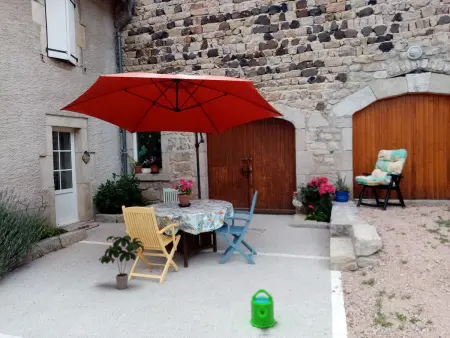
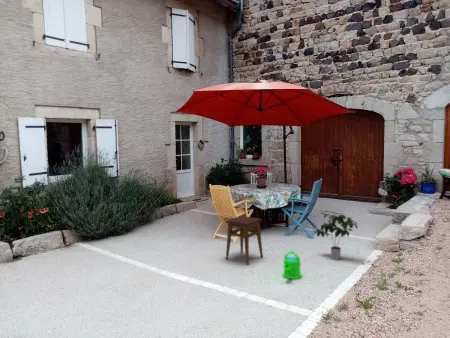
potted plant: present [99,235,144,289] -> present [316,214,357,260]
stool: none [160,246,210,315] -> present [226,216,263,264]

